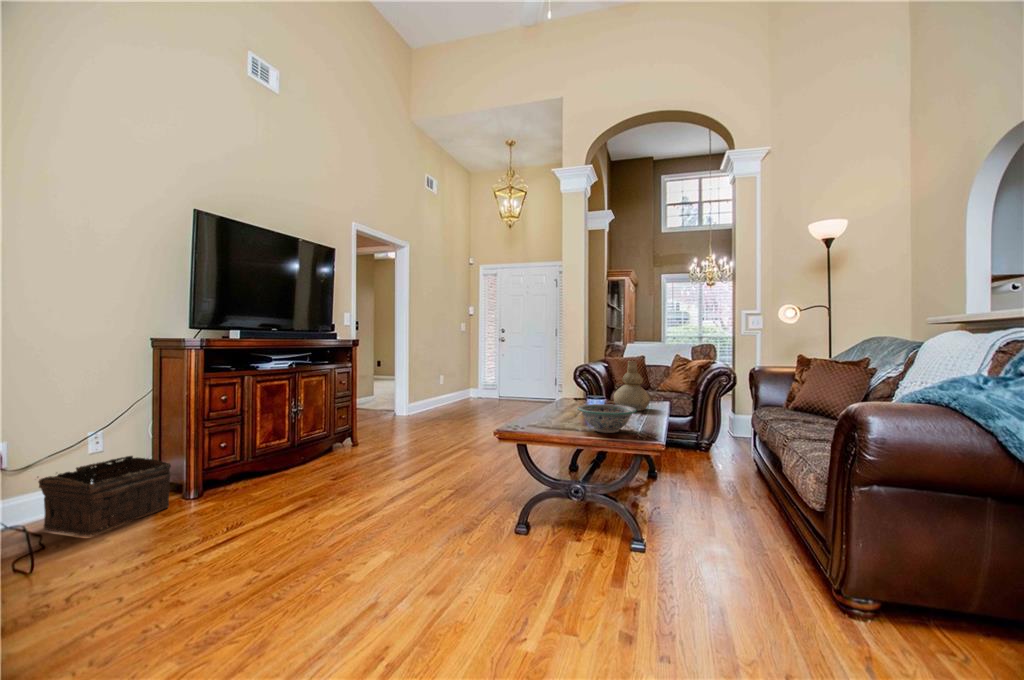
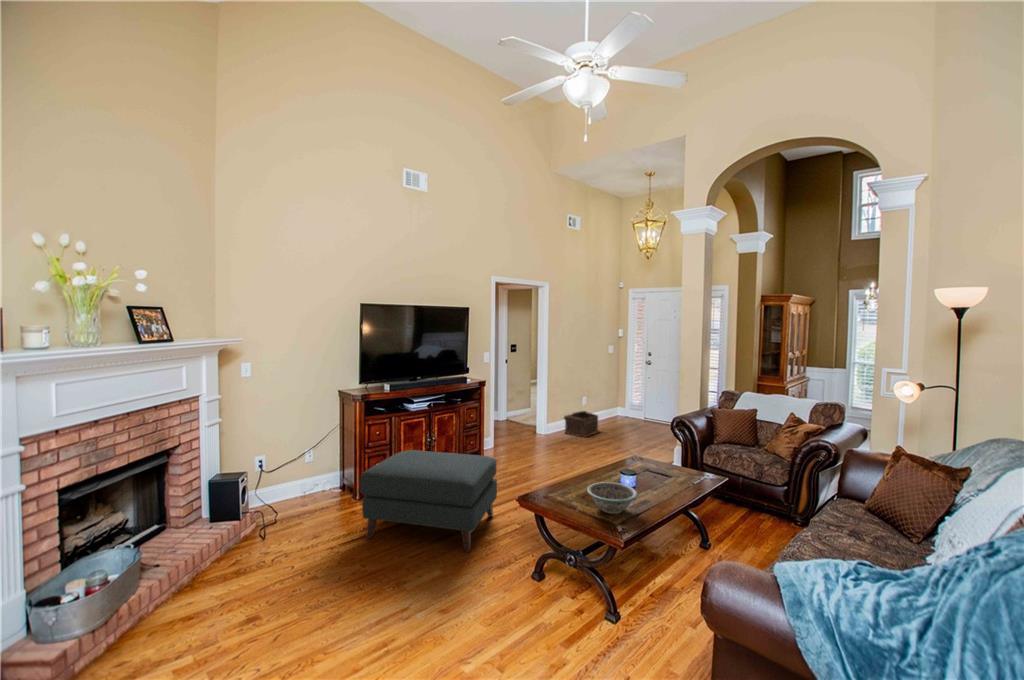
vase: present [614,361,650,411] -> none [660,435,696,485]
ottoman: none [230,410,421,540] -> present [360,450,497,552]
basket: present [38,456,171,536] -> present [564,411,598,437]

